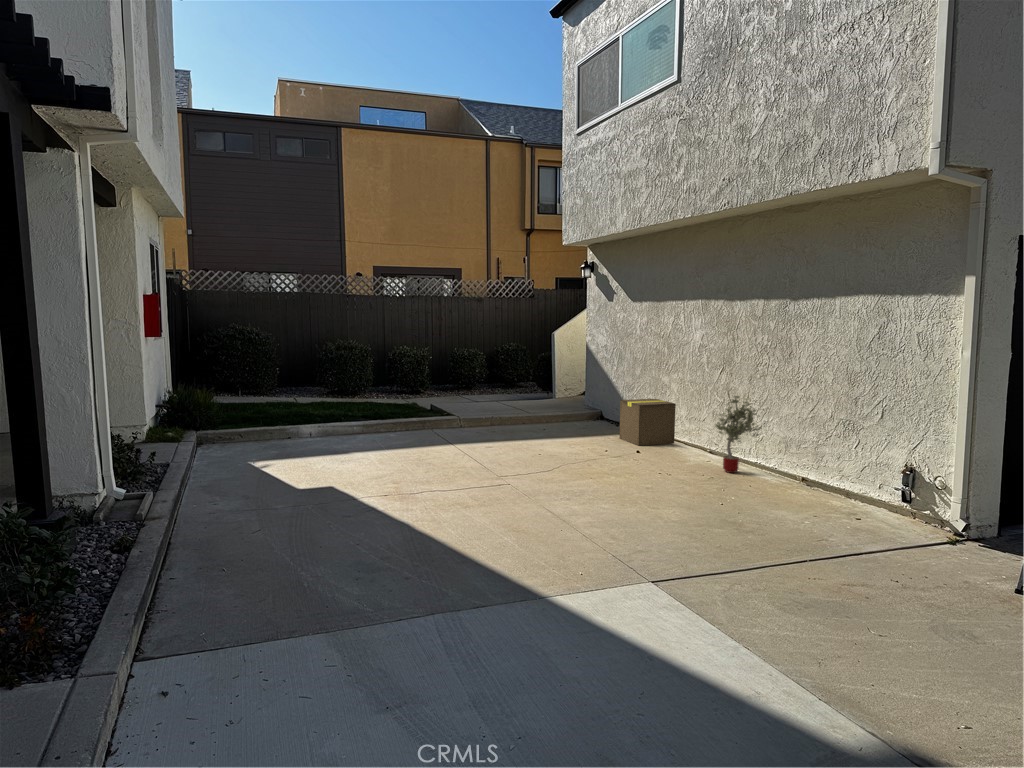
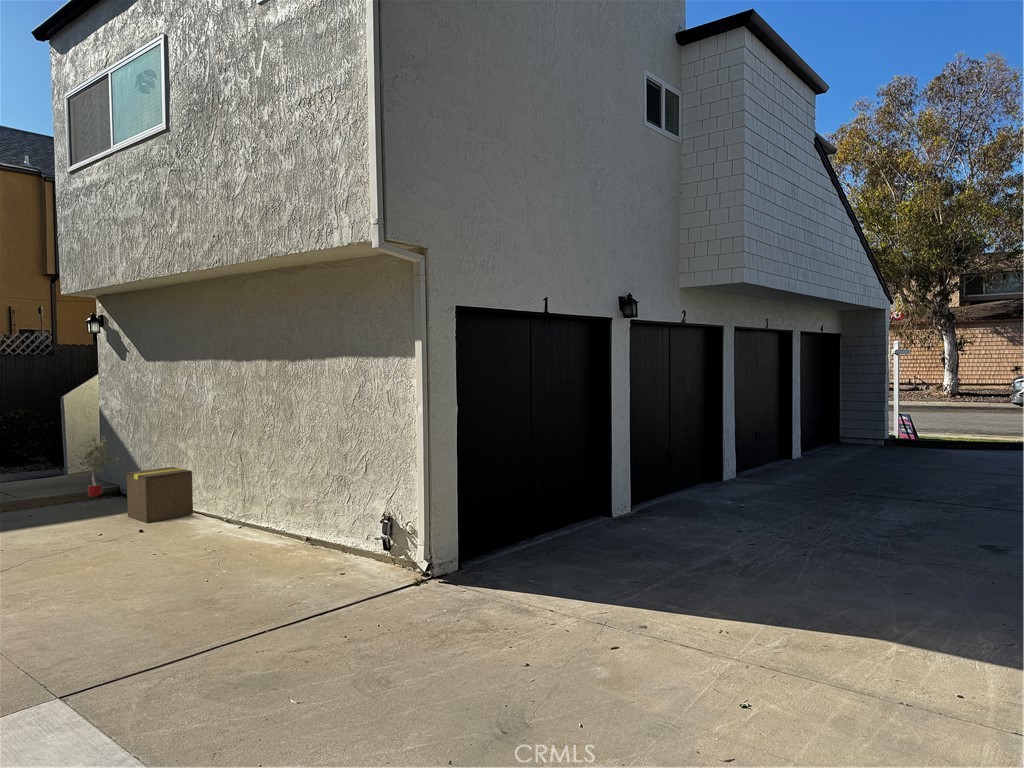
potted tree: present [716,396,761,473] -> present [83,436,118,497]

